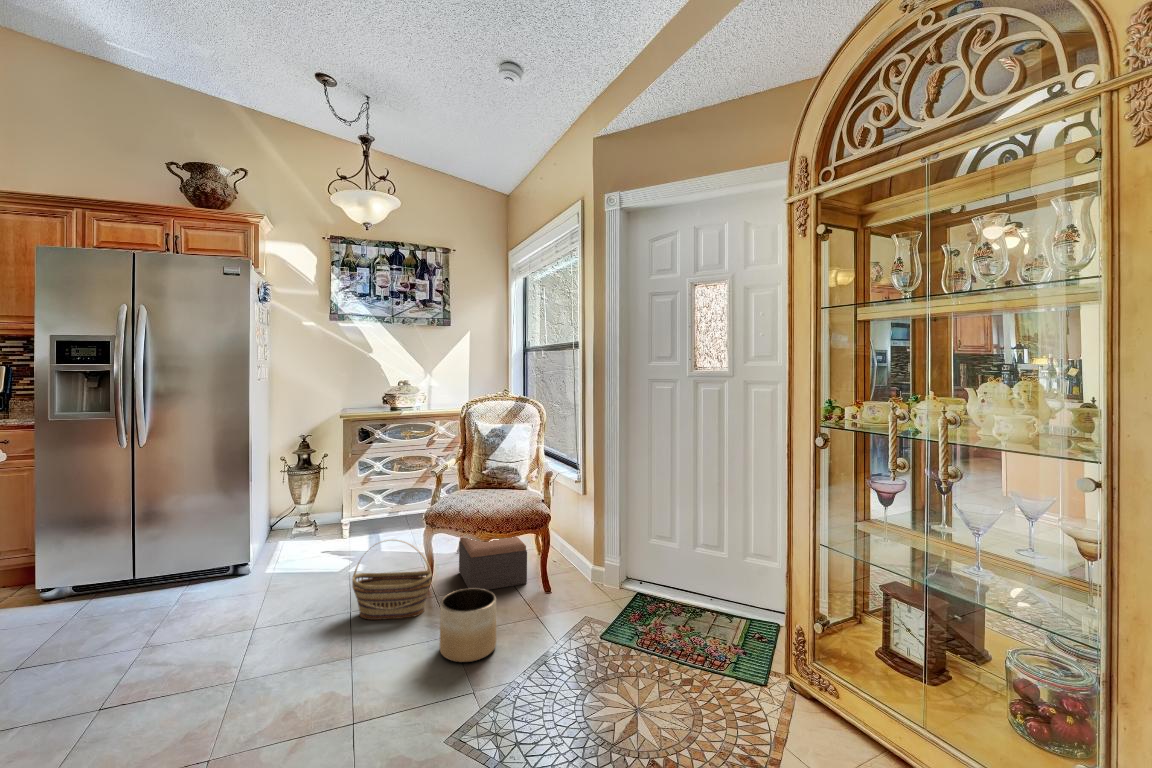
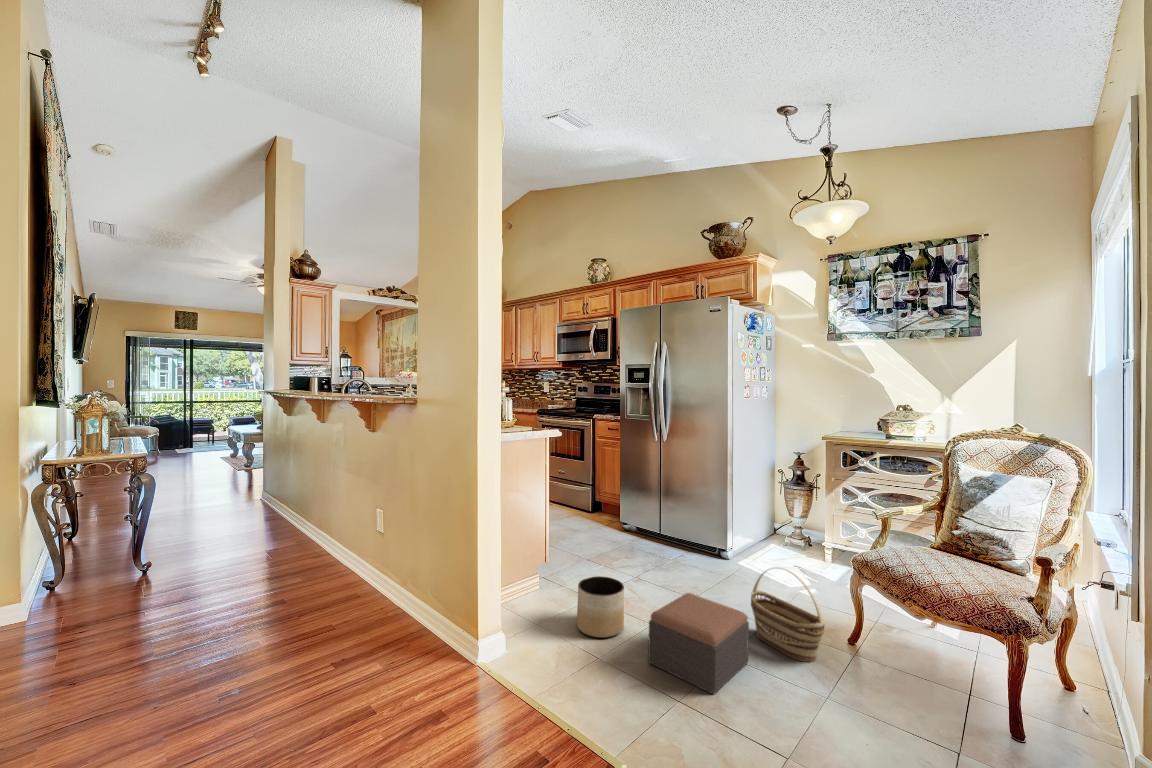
footstool: present [459,537,527,590] -> present [648,593,749,694]
planter: present [440,588,496,662] -> present [577,576,624,638]

